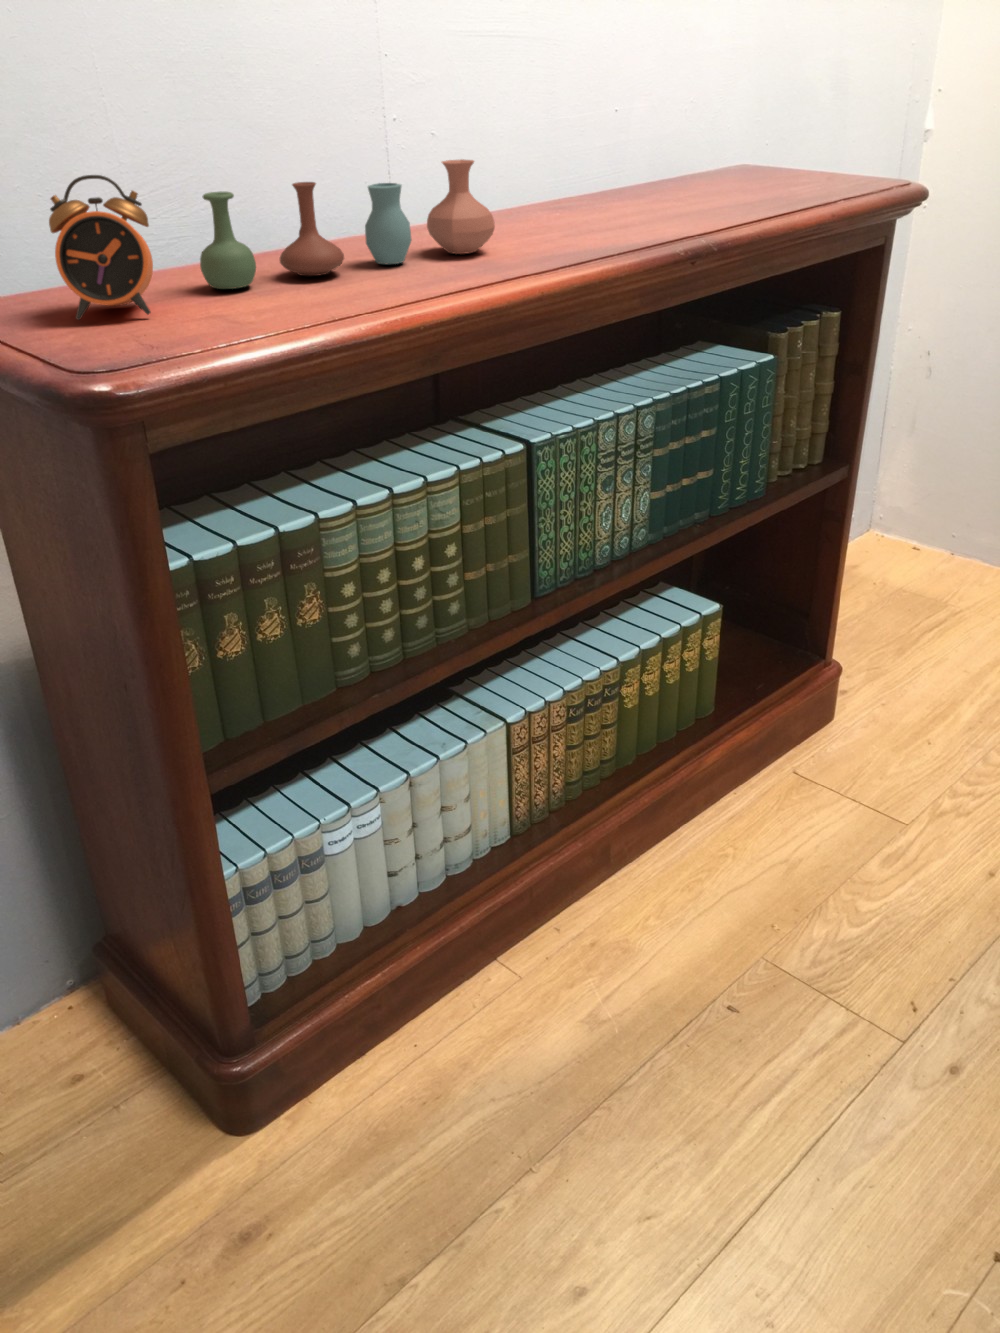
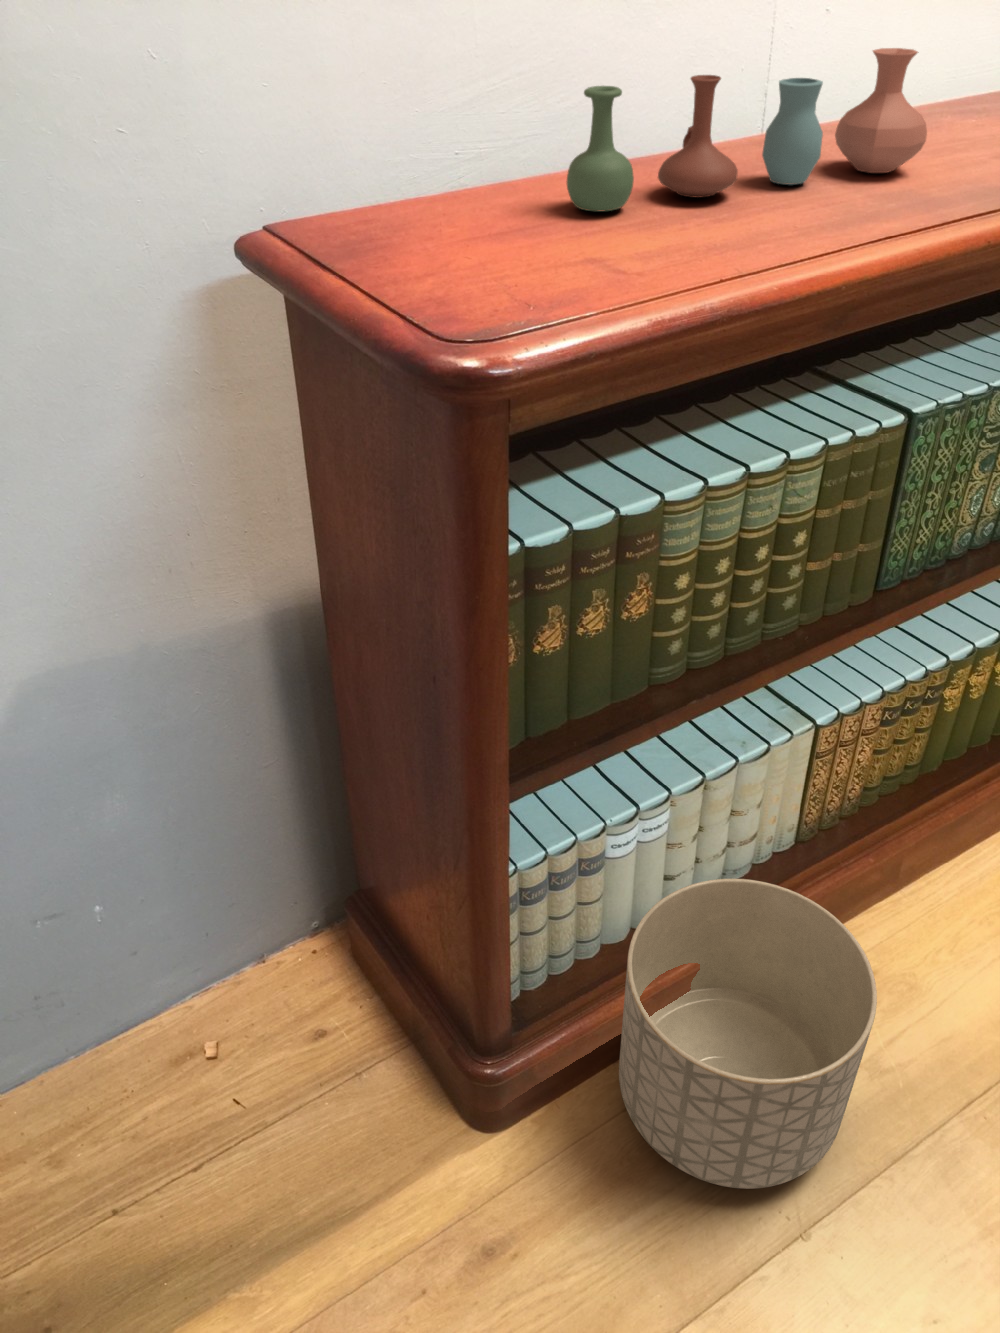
alarm clock: present [49,175,153,320] -> none [405,63,522,249]
planter: none [349,859,565,1135] -> present [619,879,877,1189]

